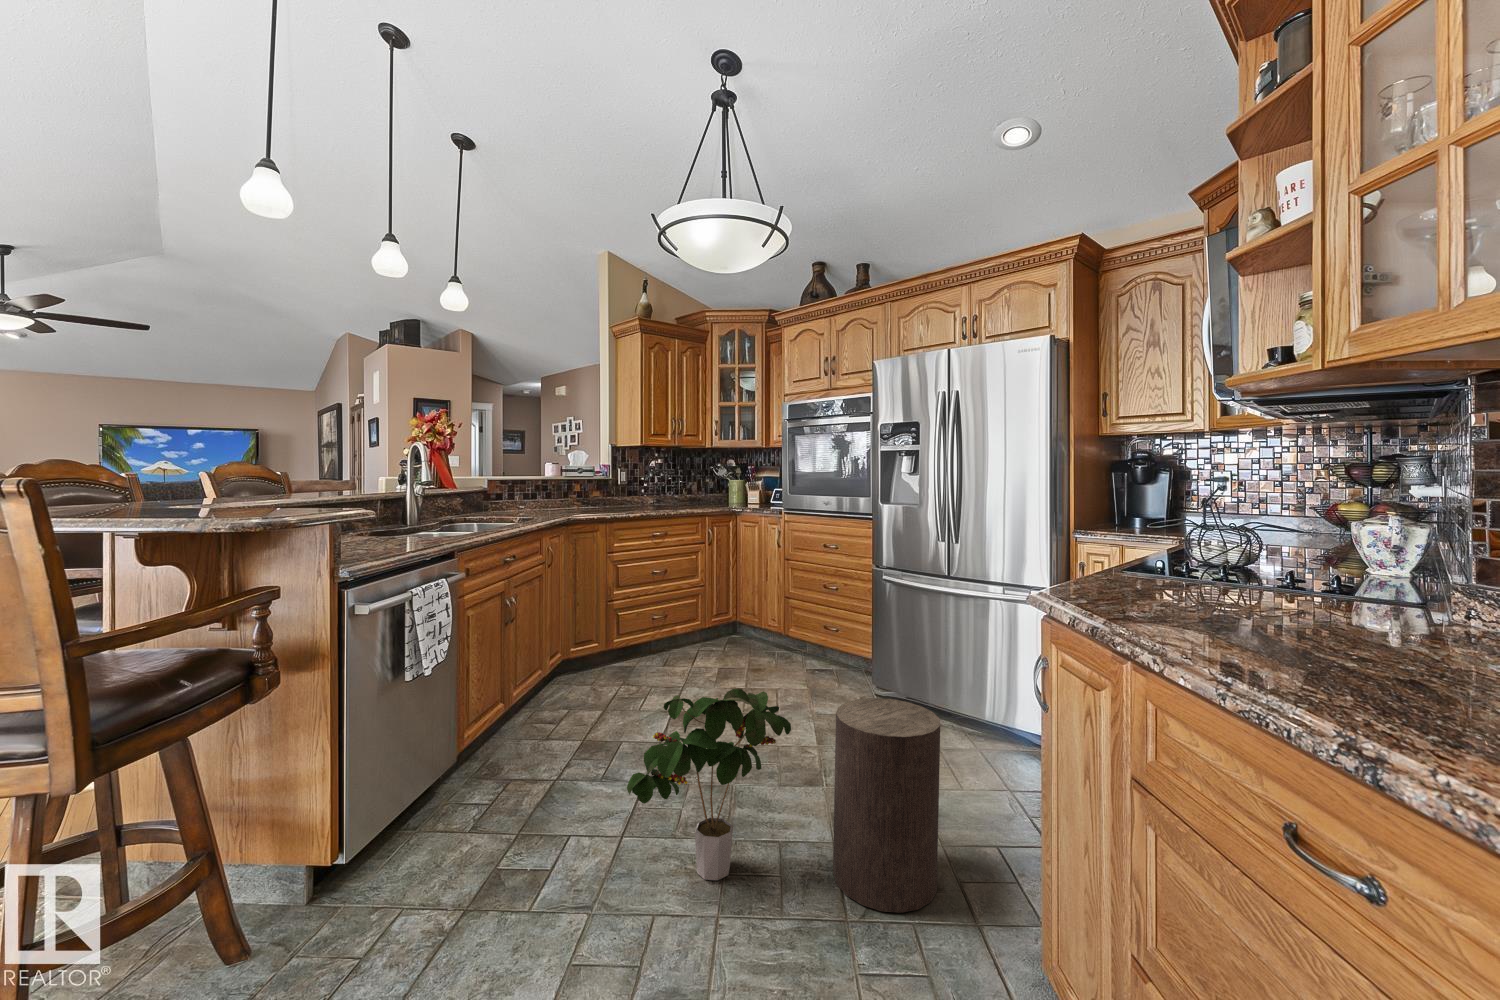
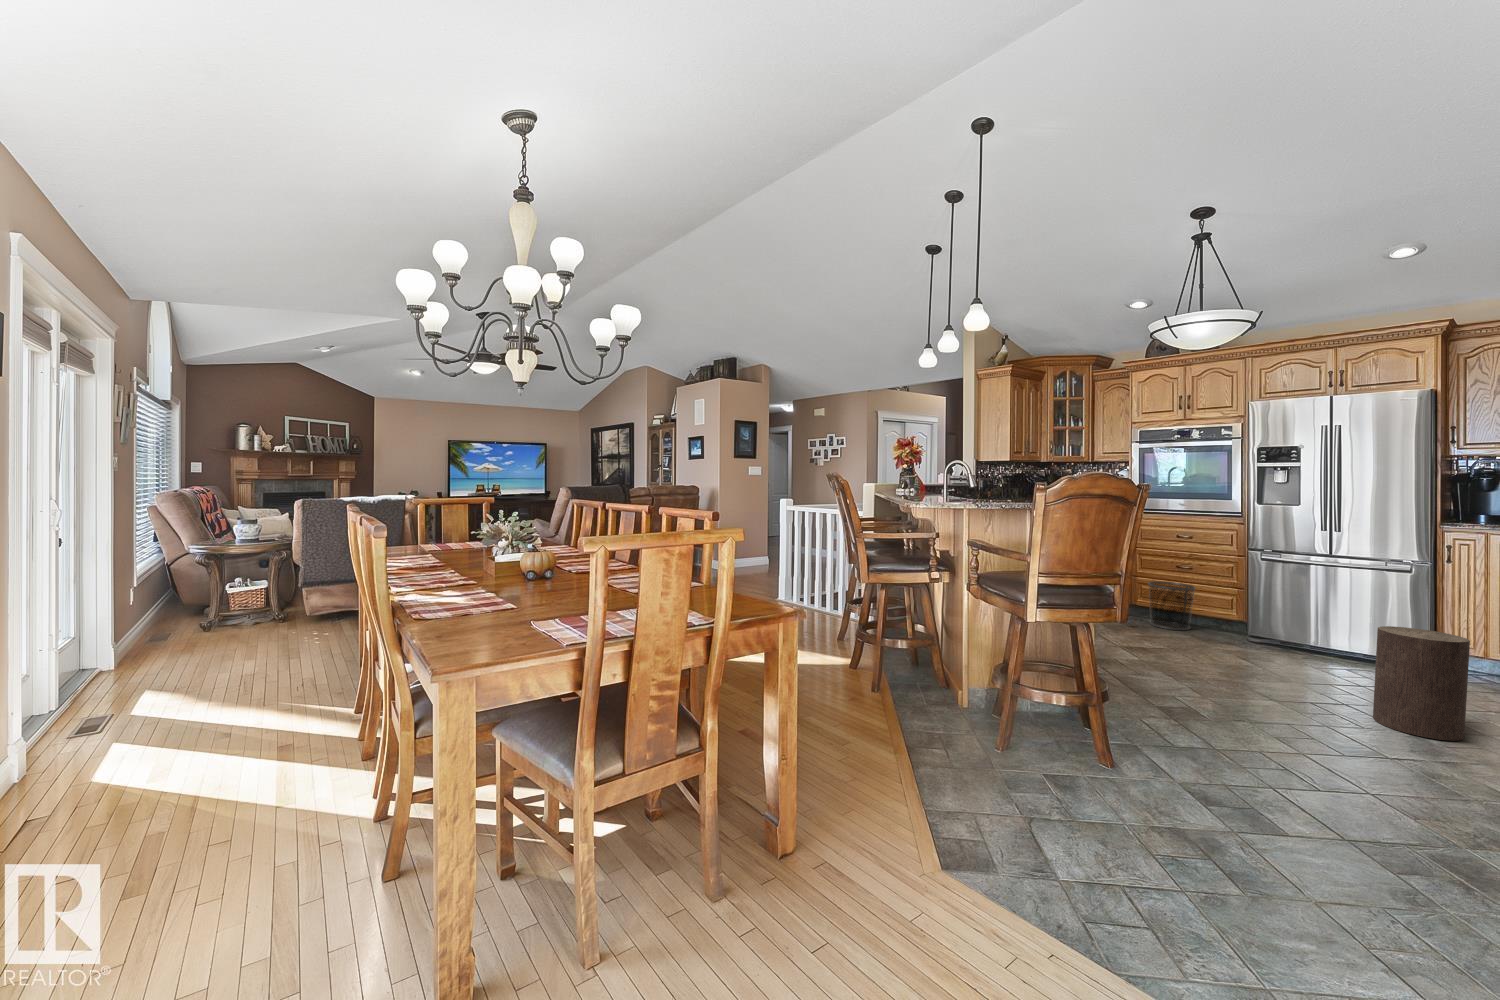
waste bin: none [778,610,832,679] -> present [1148,581,1196,630]
potted plant: present [627,689,791,881] -> none [1261,618,1344,725]

